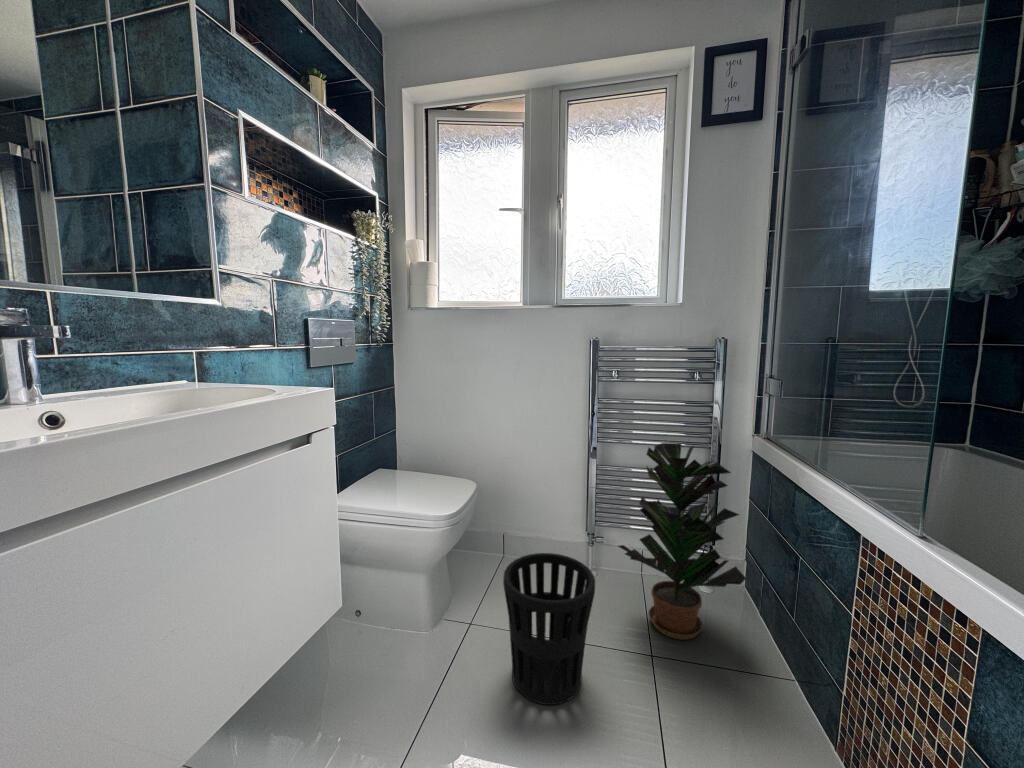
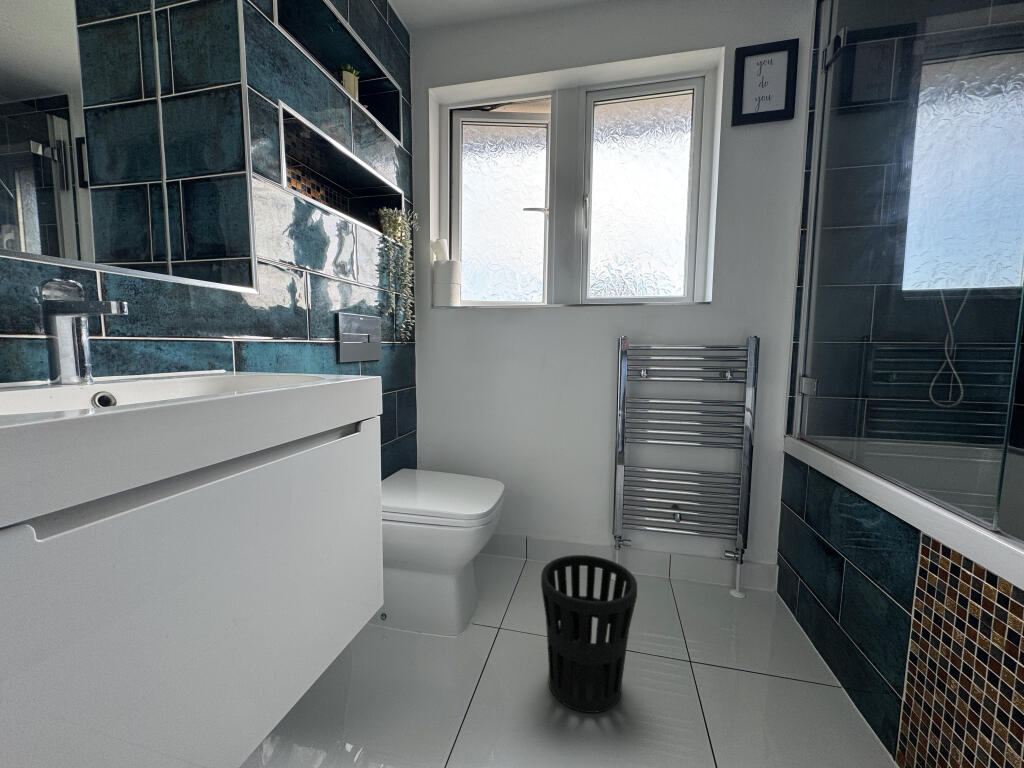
potted plant: present [618,443,746,640] -> none [651,444,789,647]

